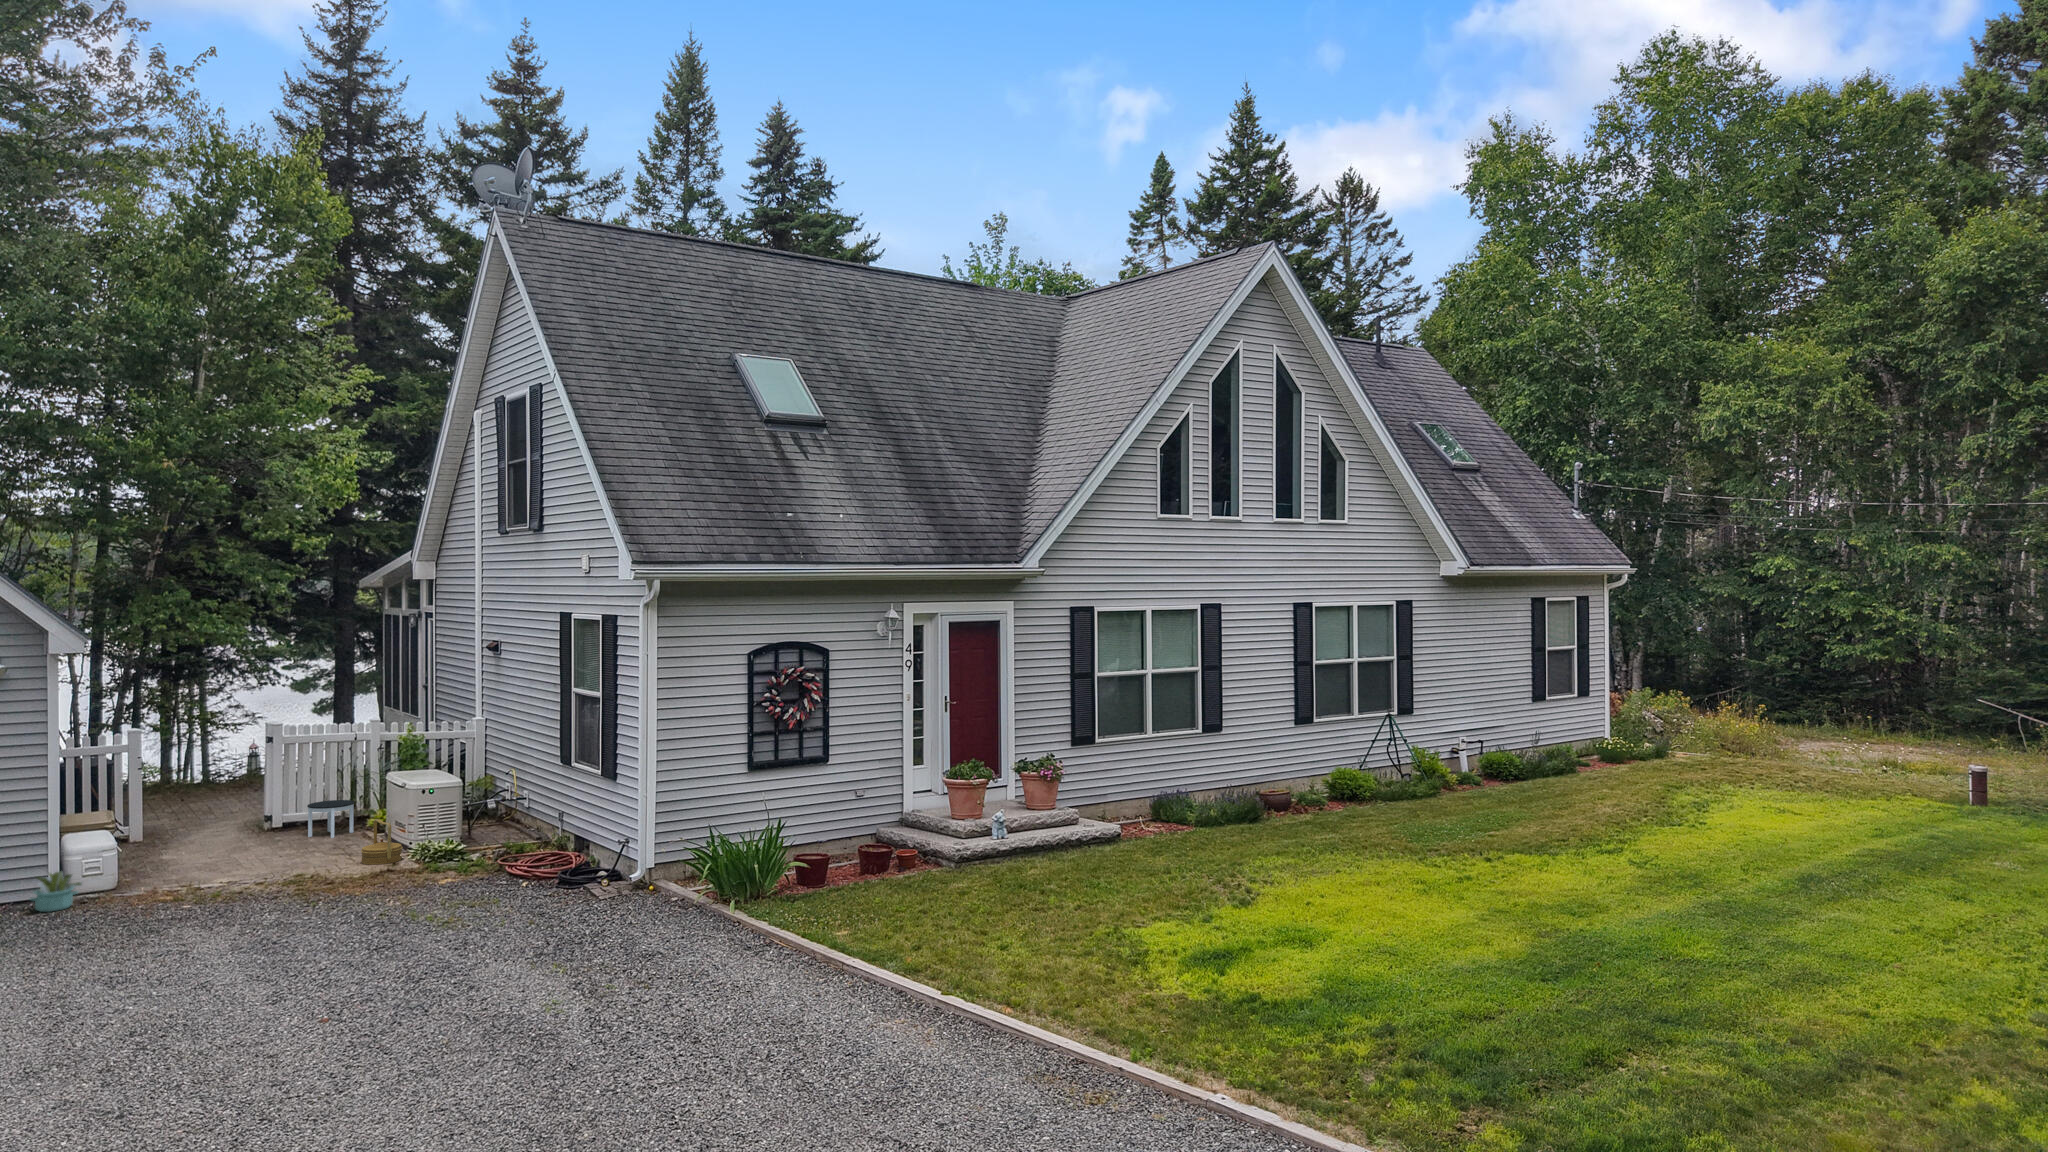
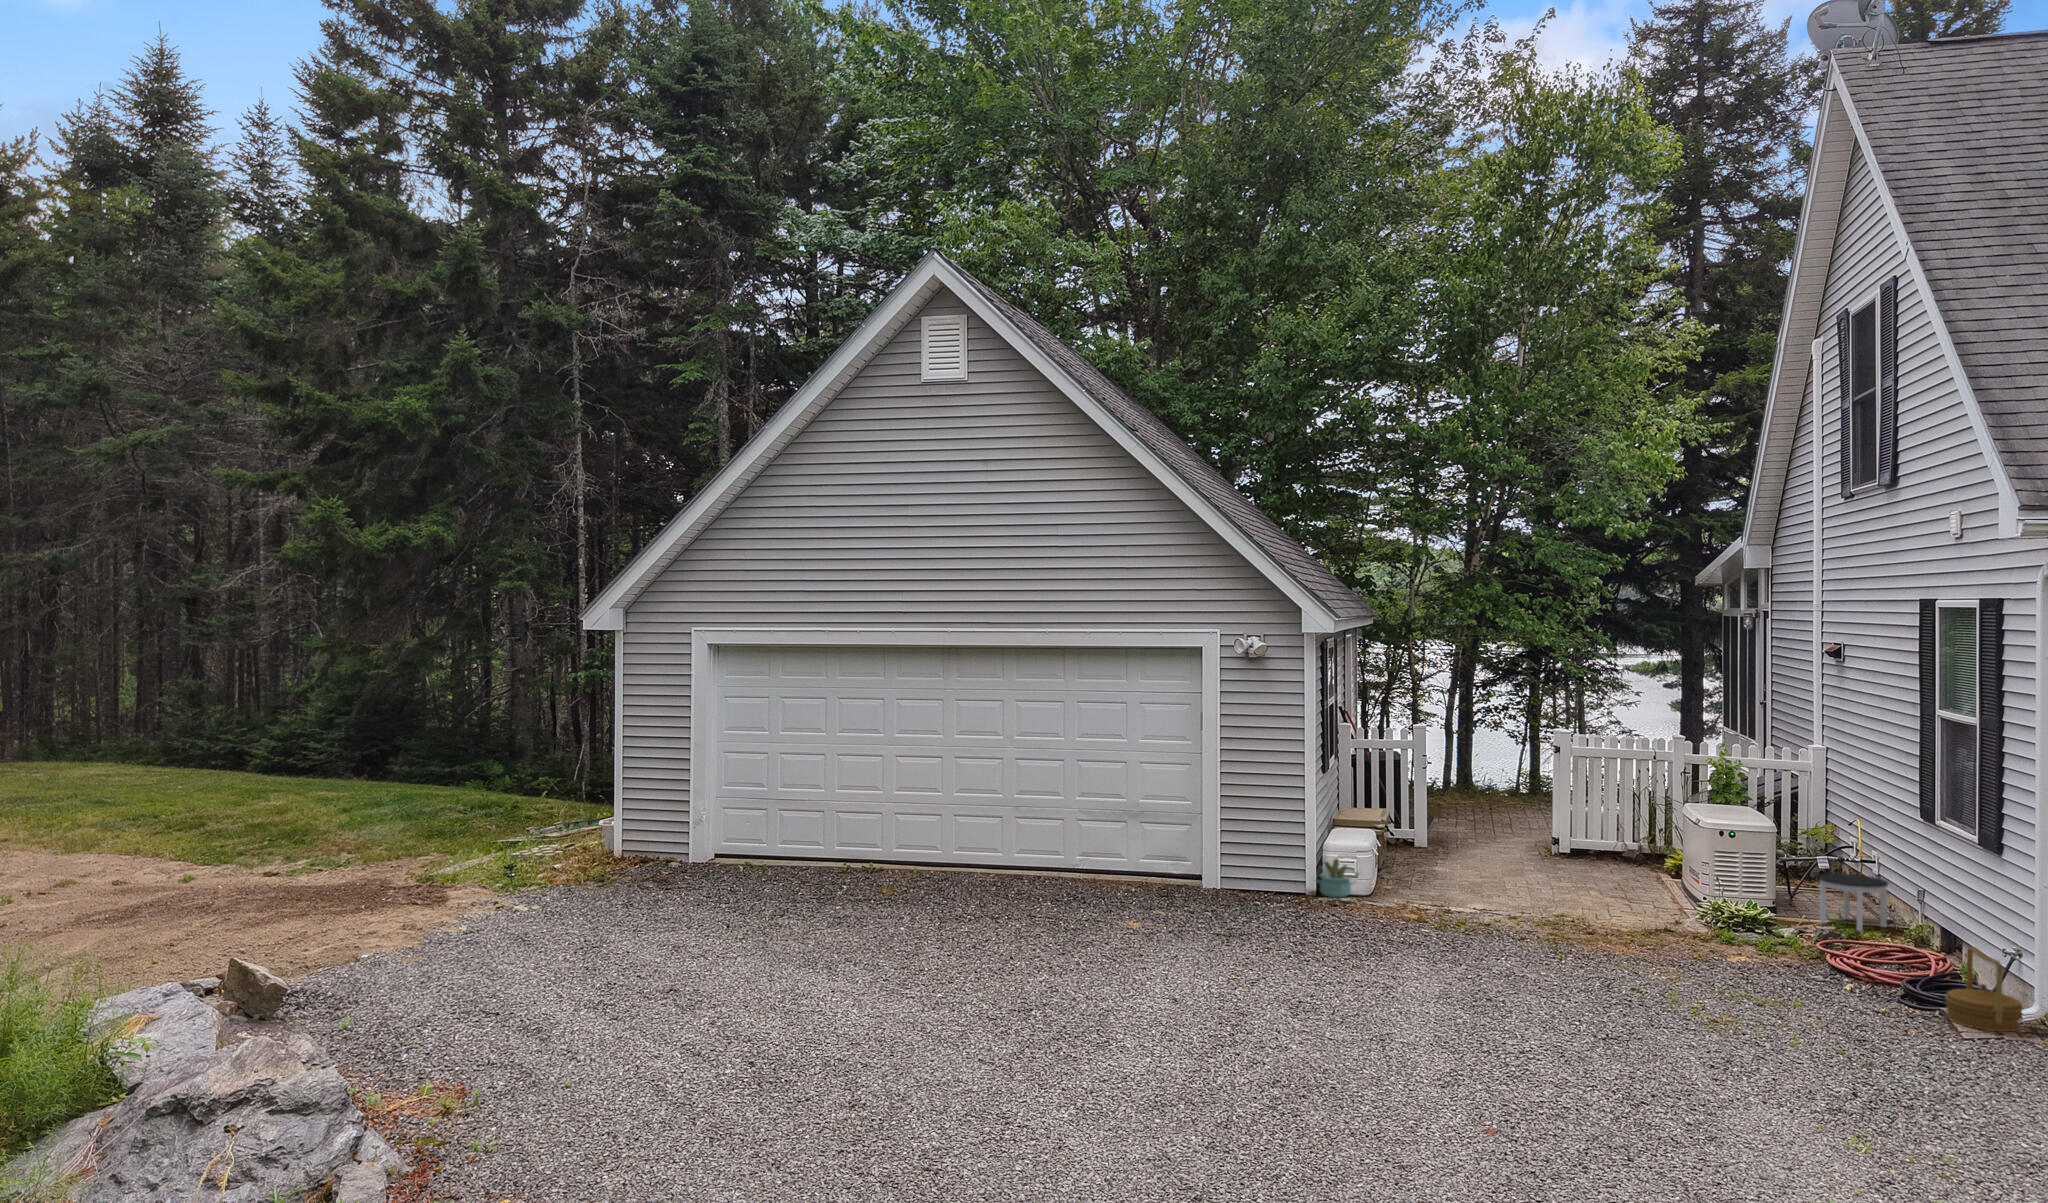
round table: present [307,800,354,838] -> present [1819,873,1888,931]
woven basket: present [361,819,403,865] -> present [1945,947,2023,1032]

